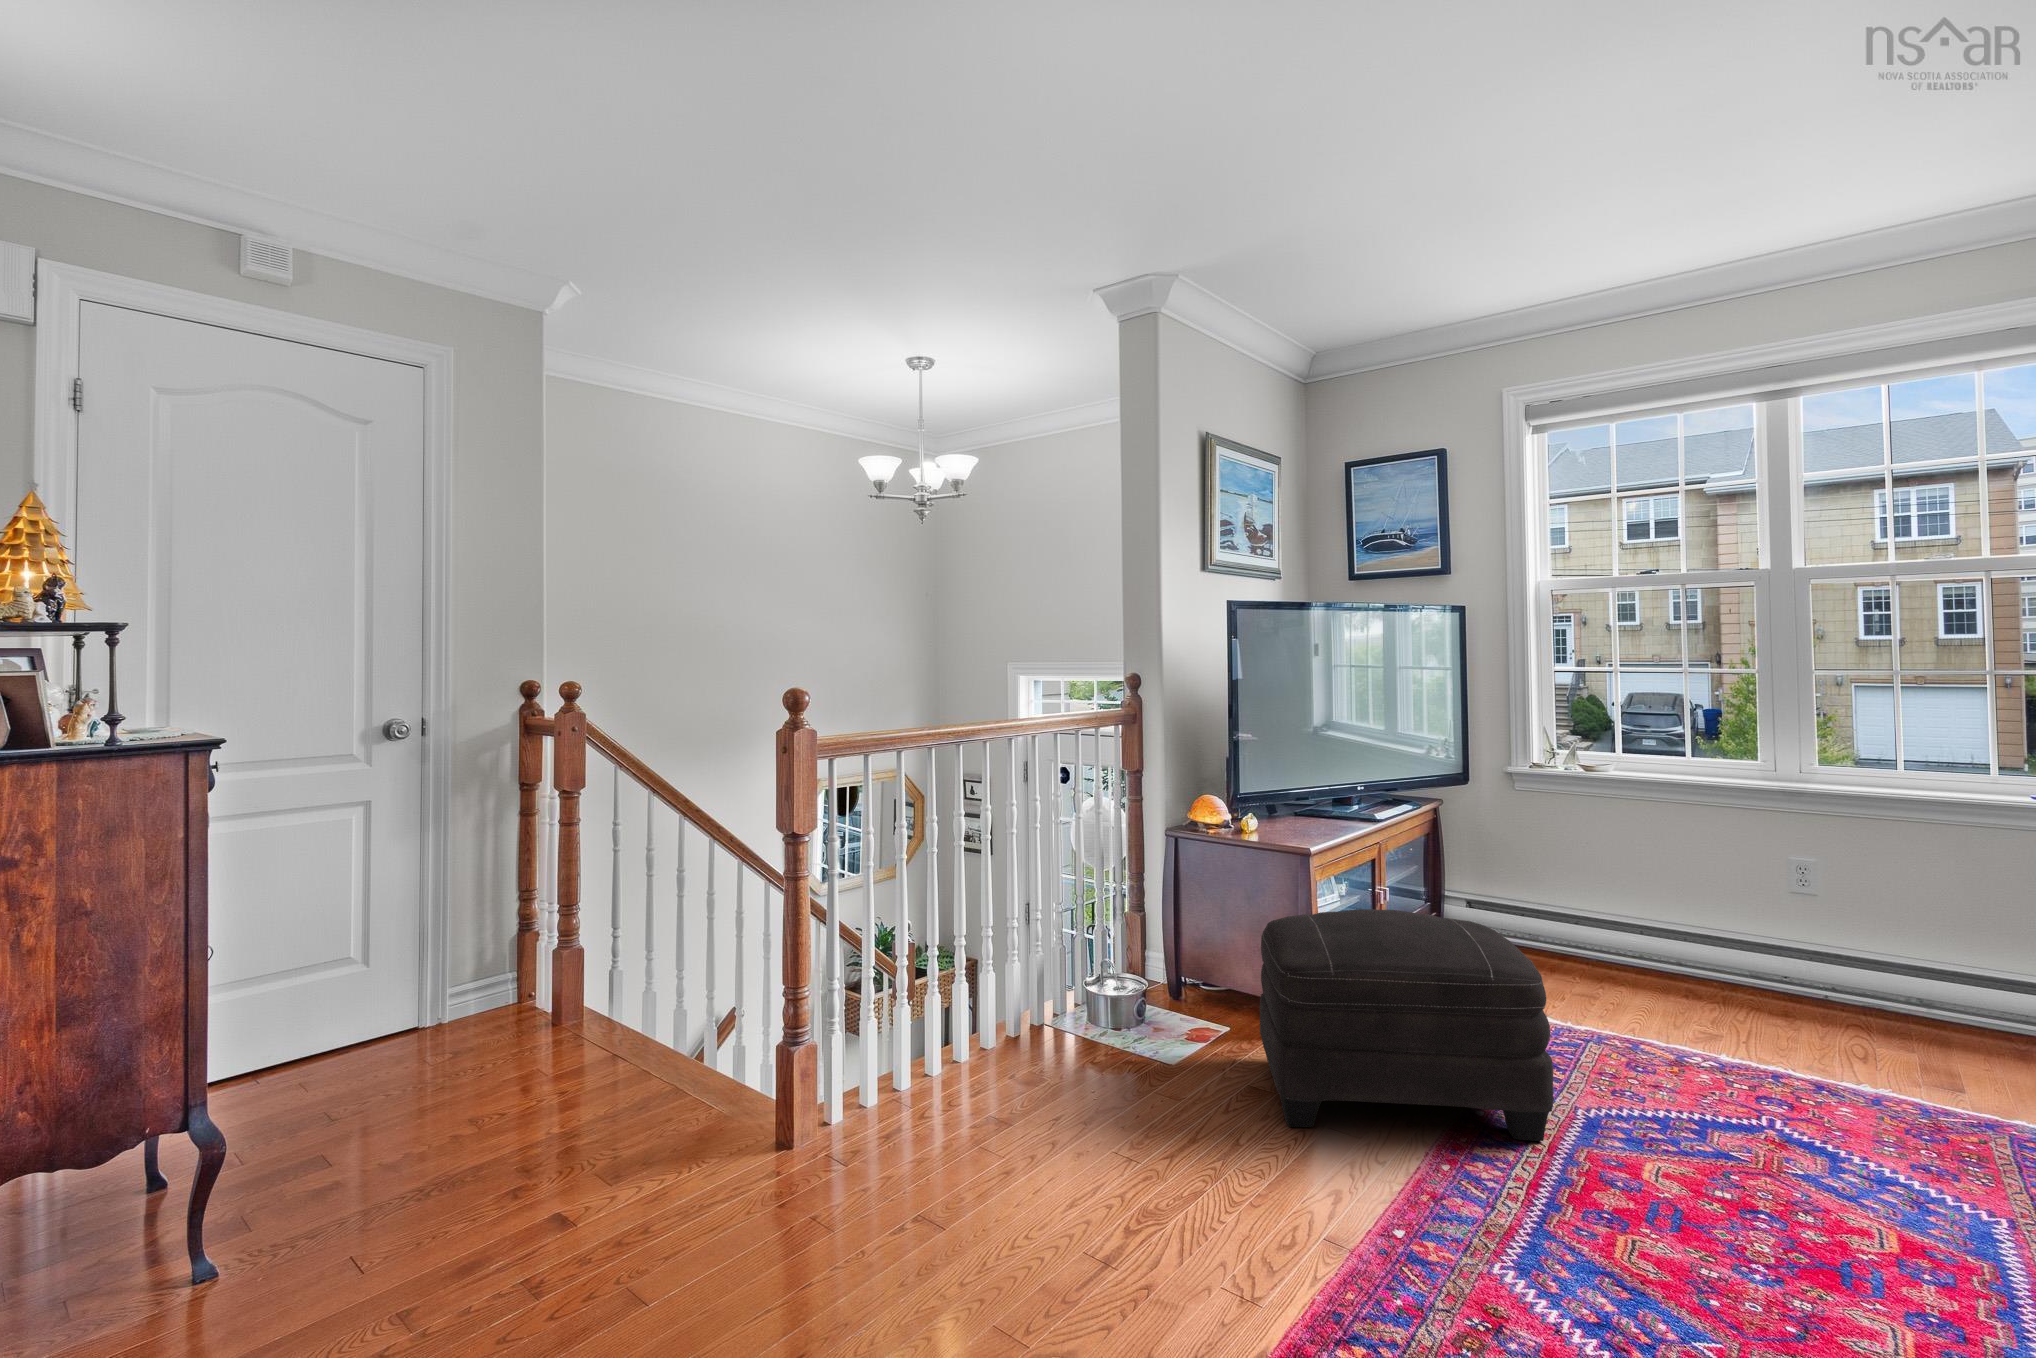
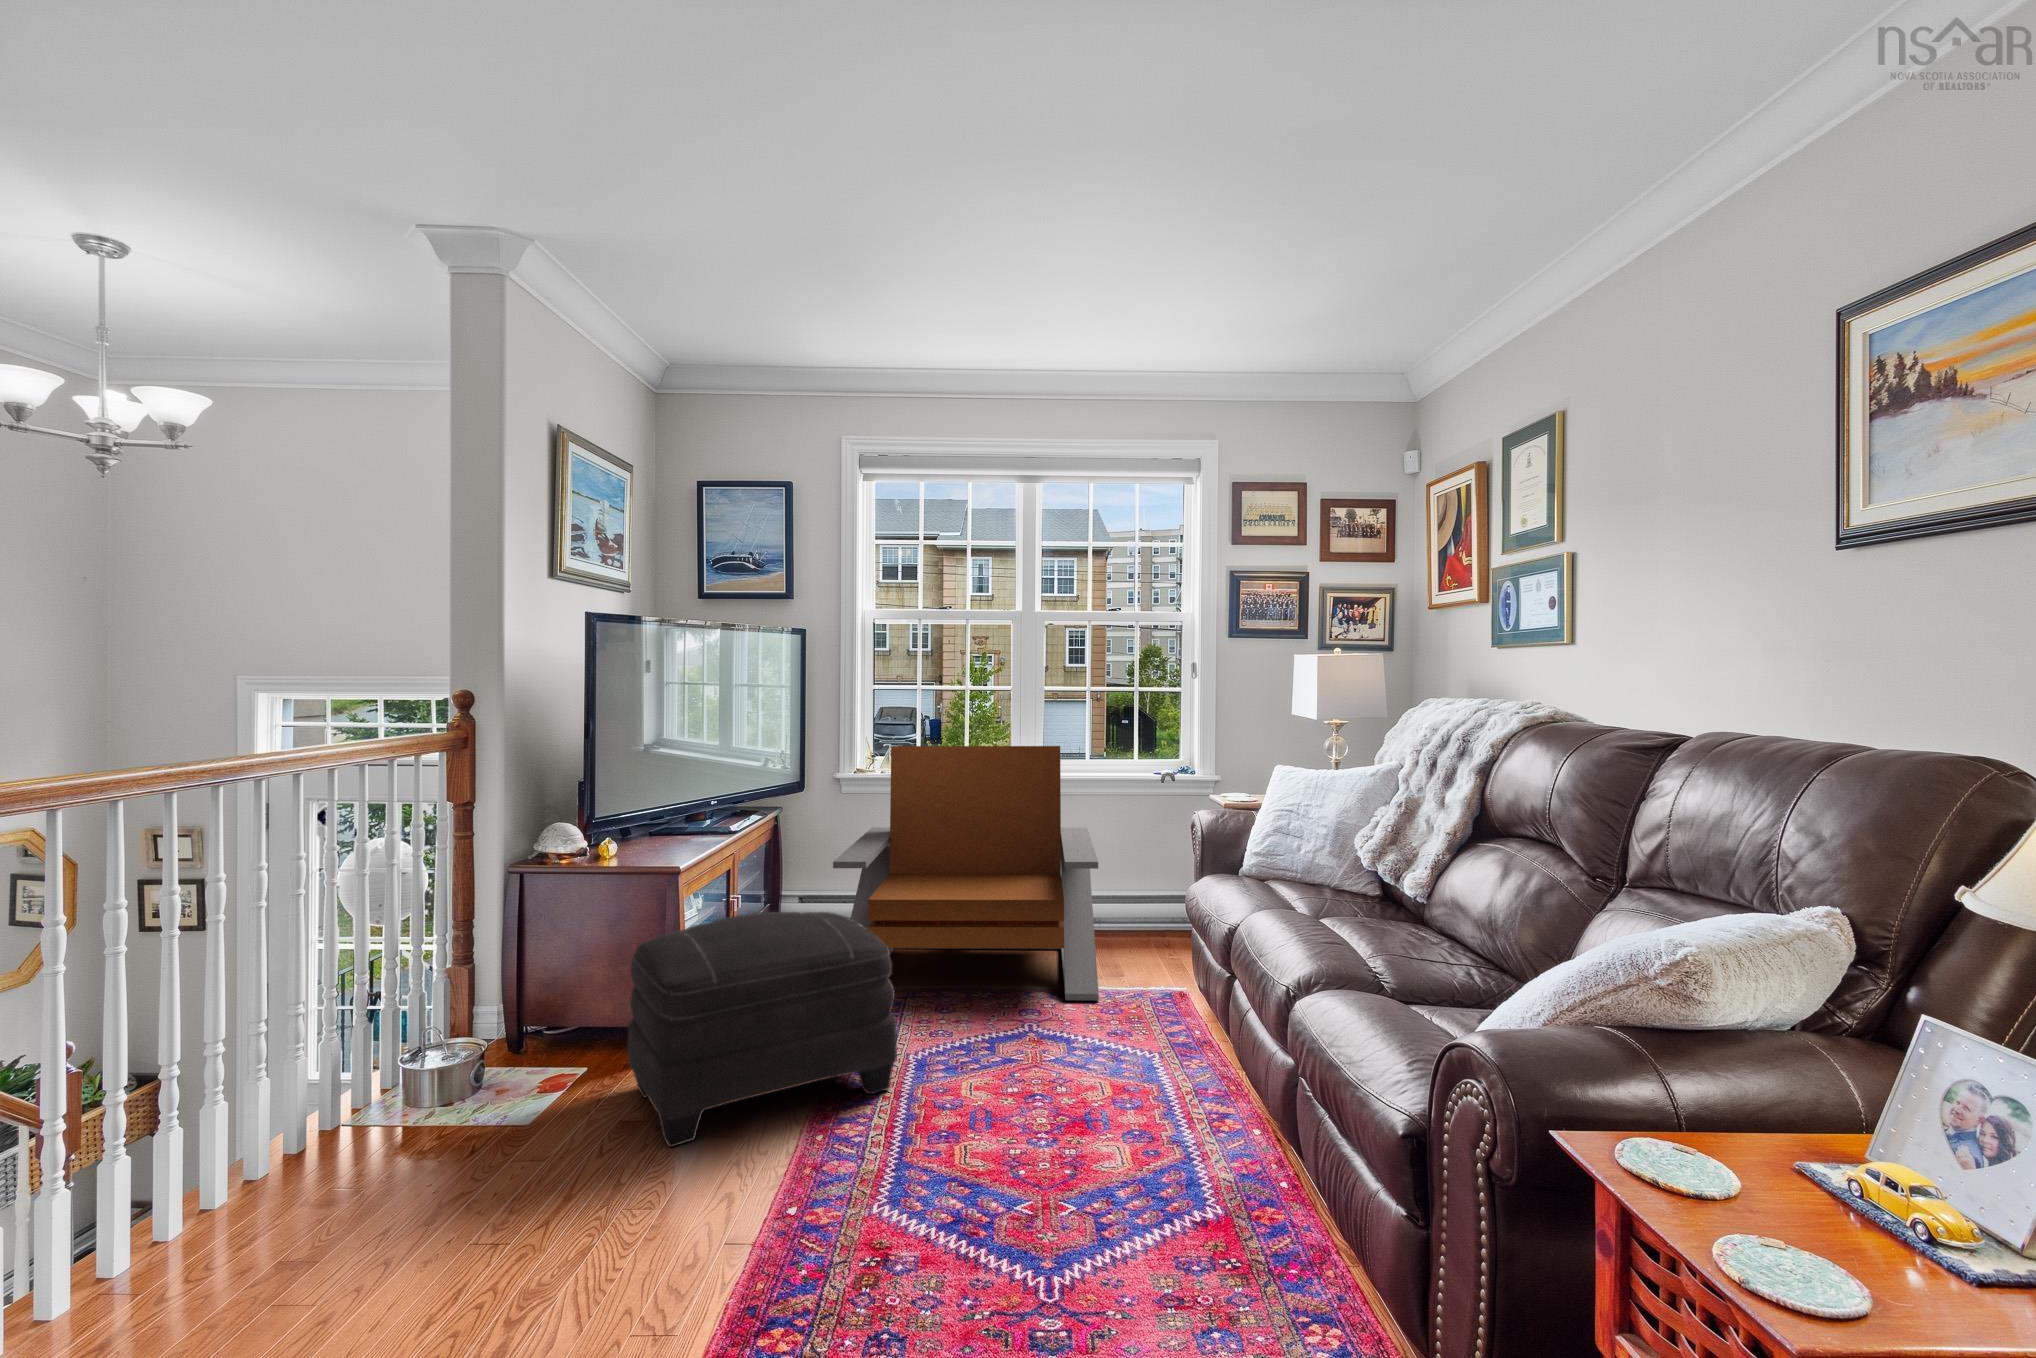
lounge chair: none [1493,738,1903,1115] -> present [833,746,1099,1000]

